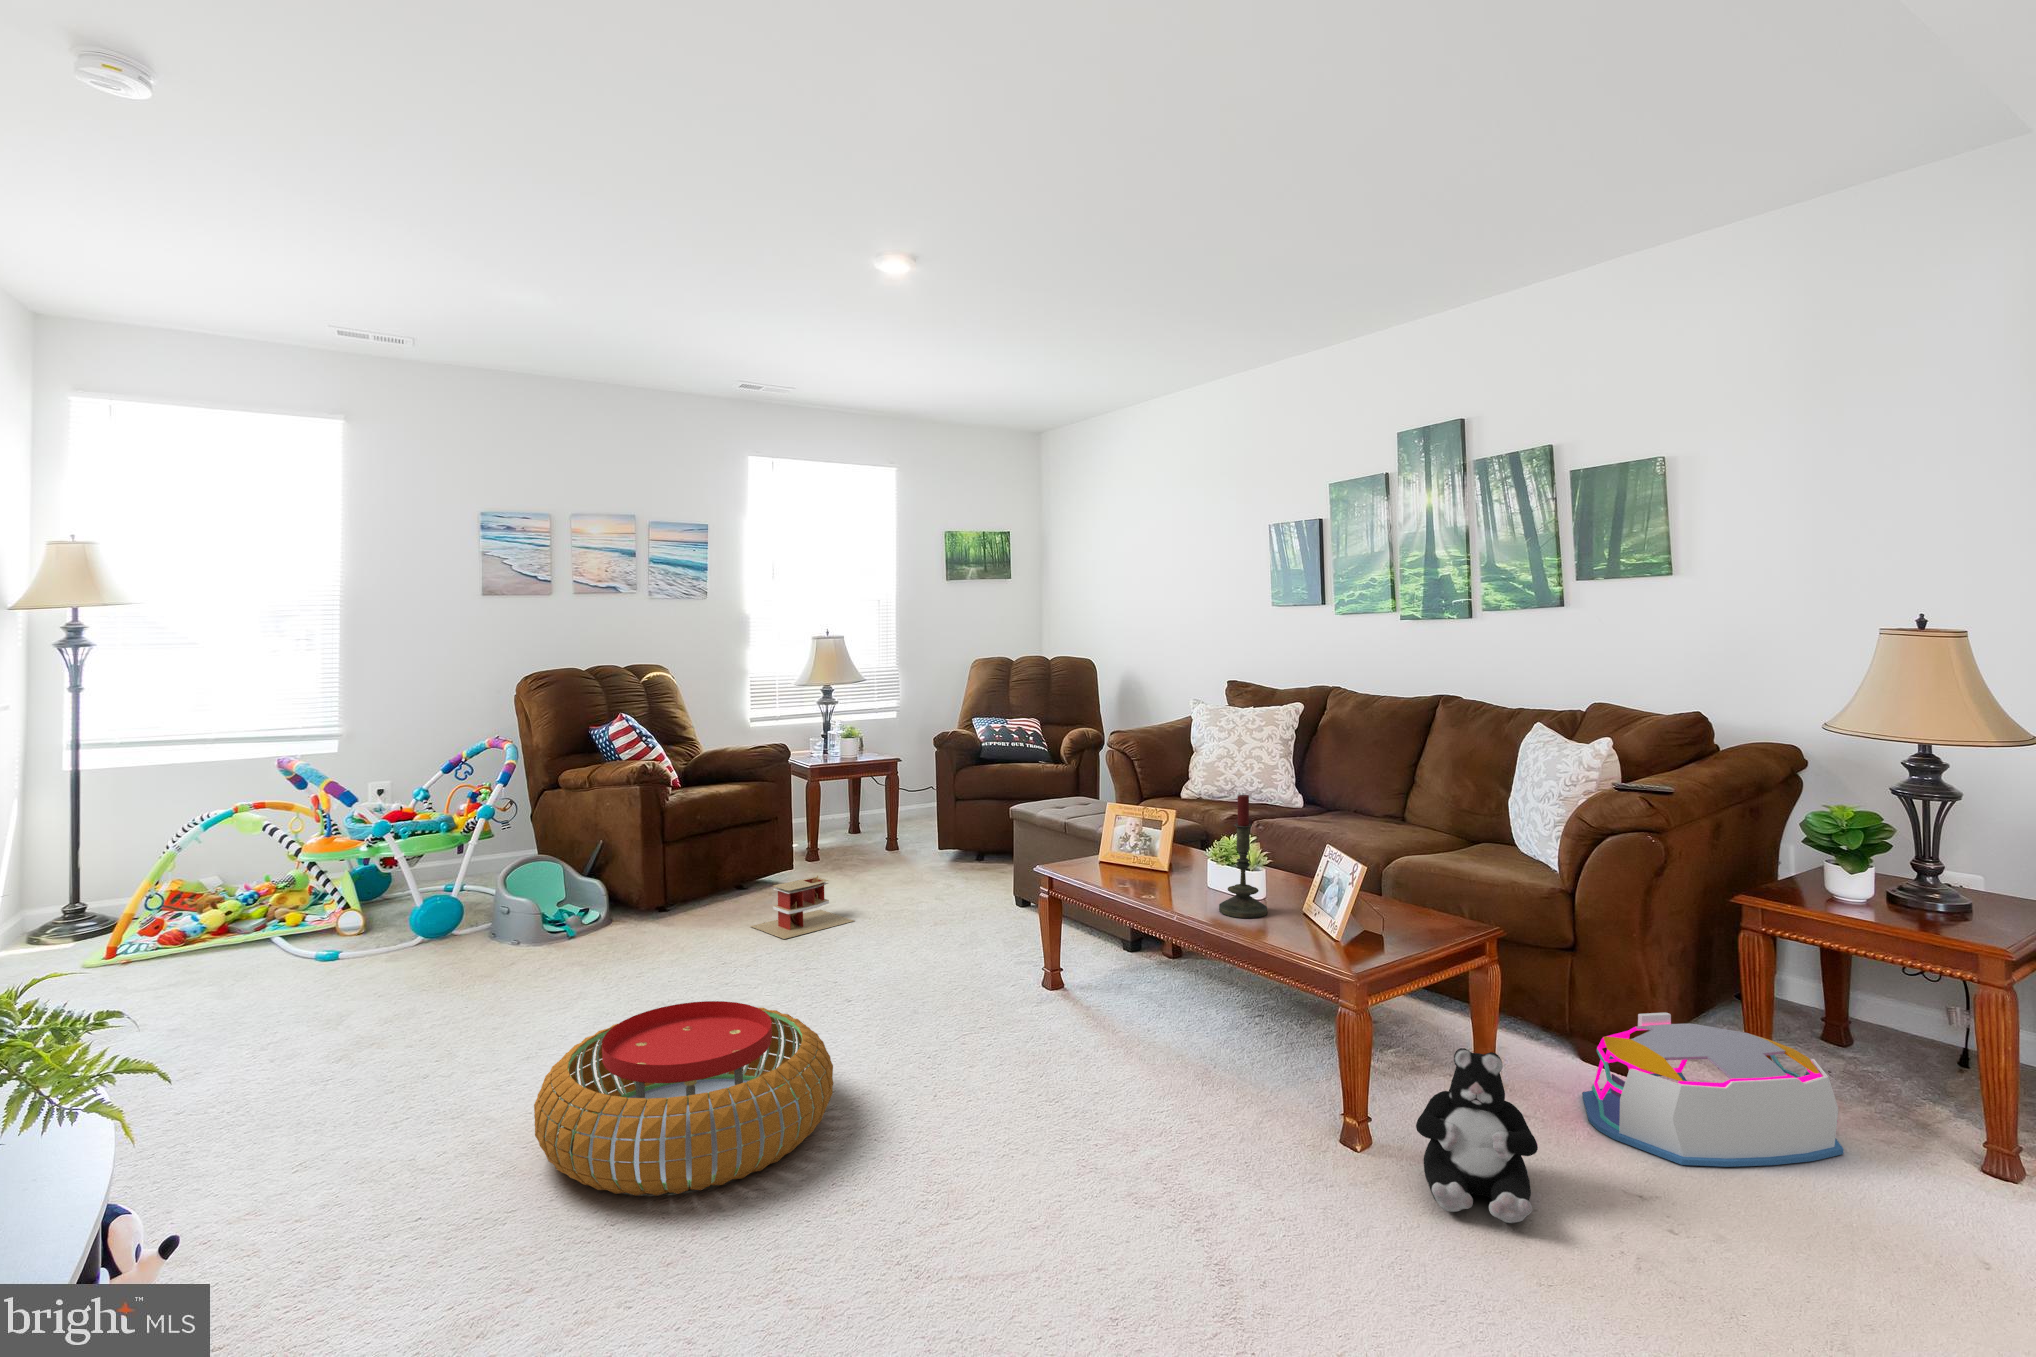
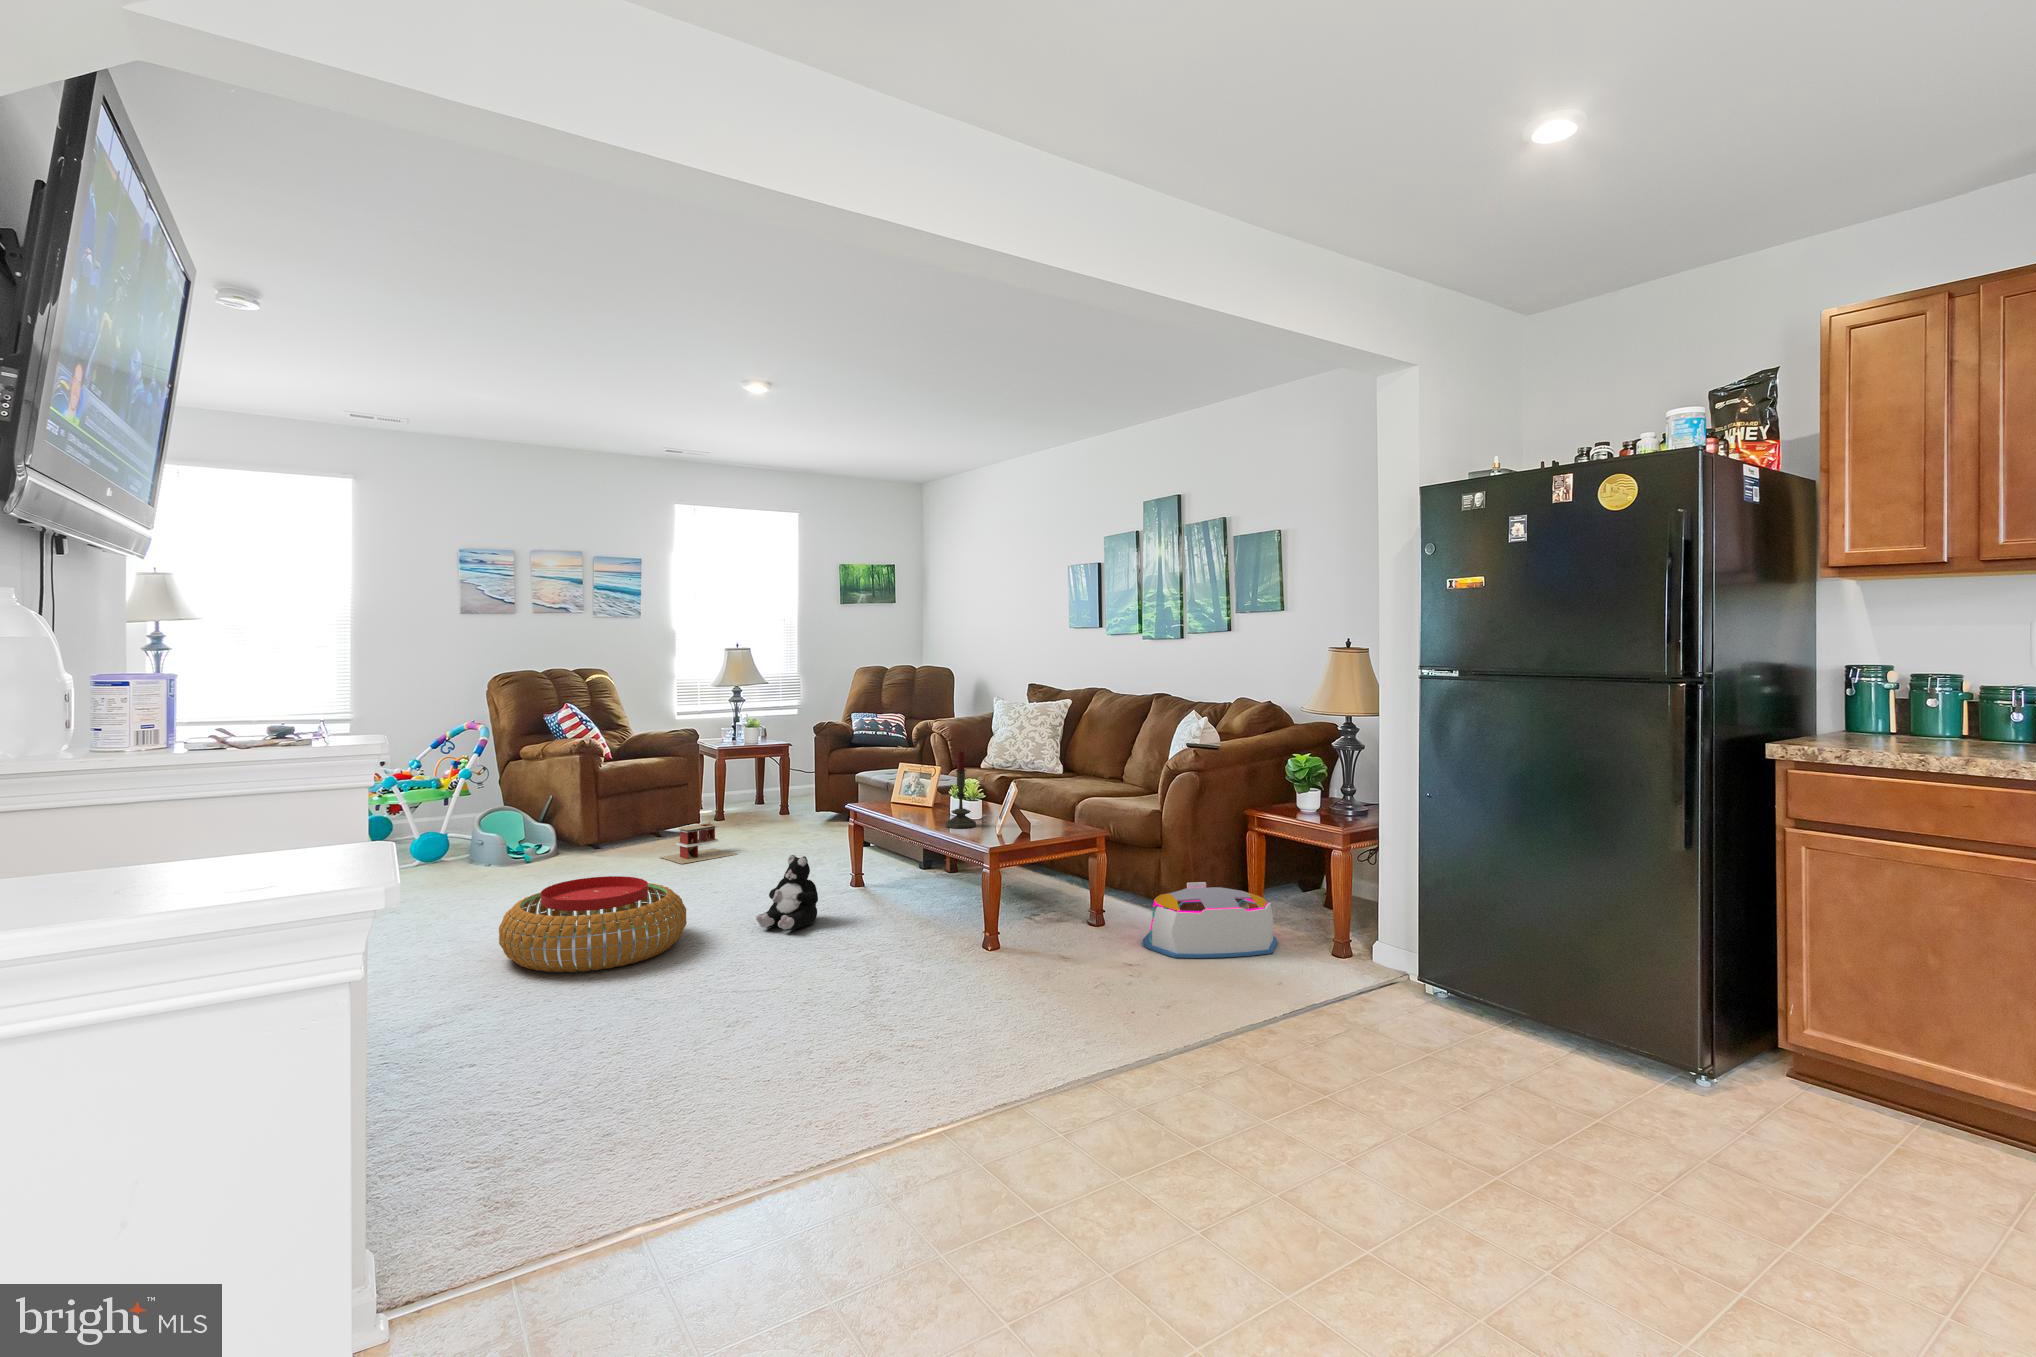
plush toy: present [1416,1048,1538,1223] -> present [756,855,818,930]

